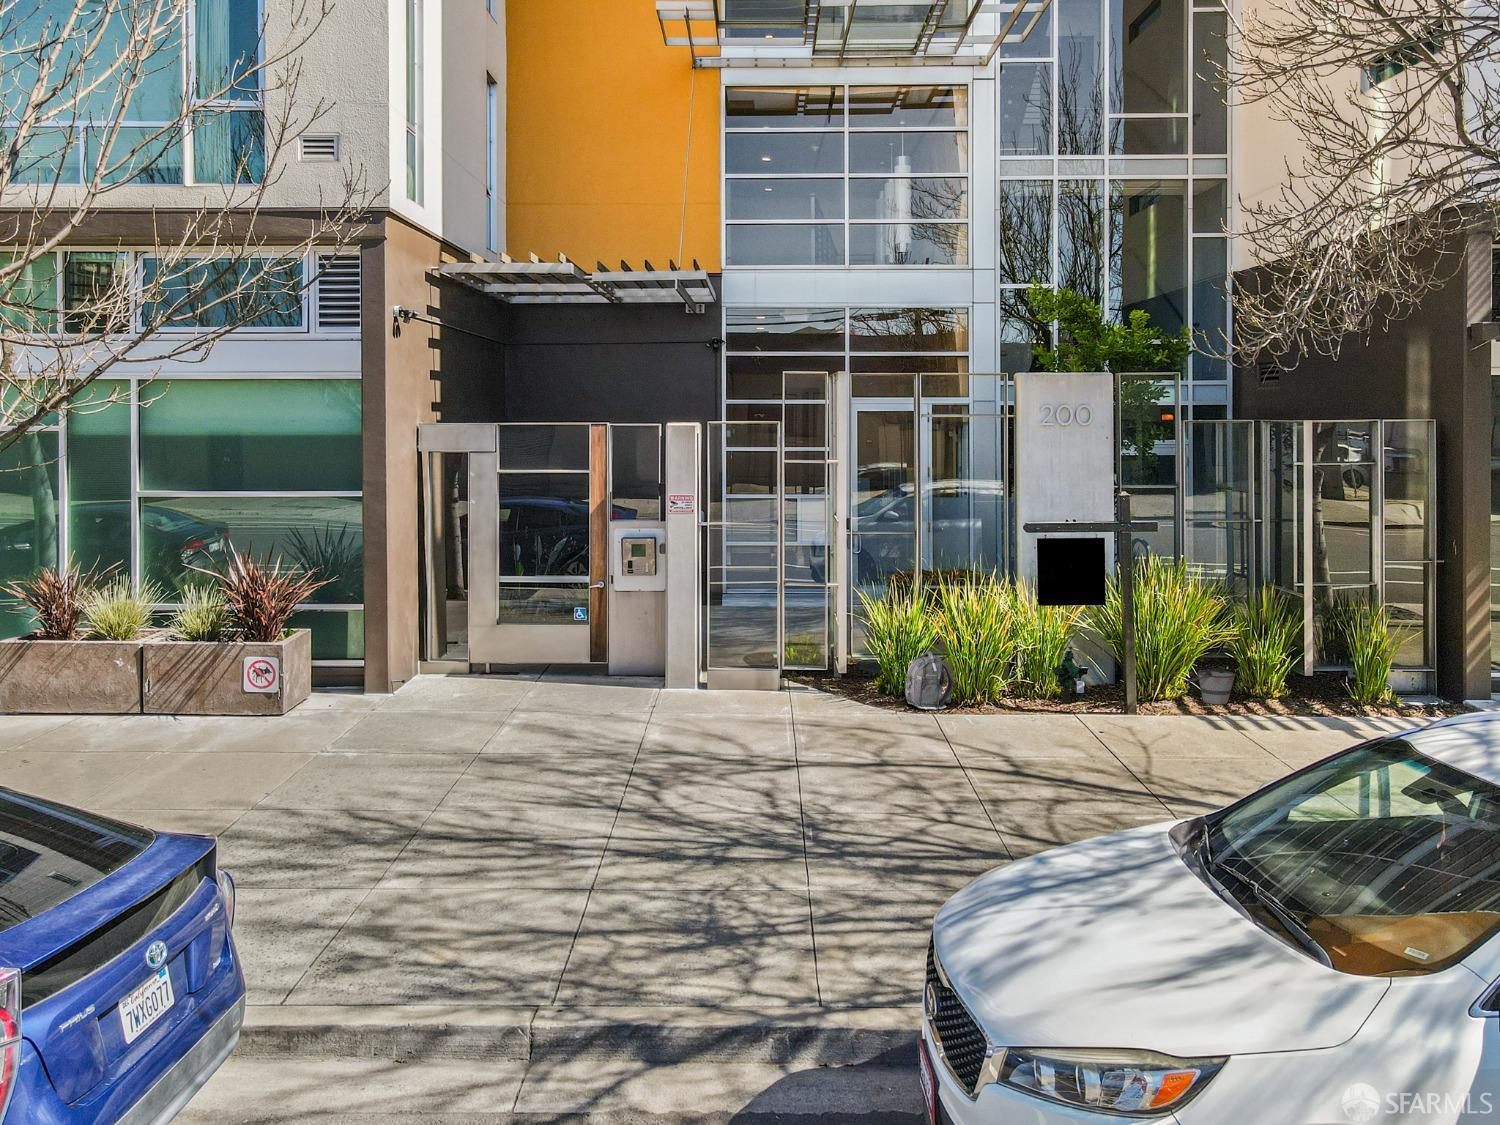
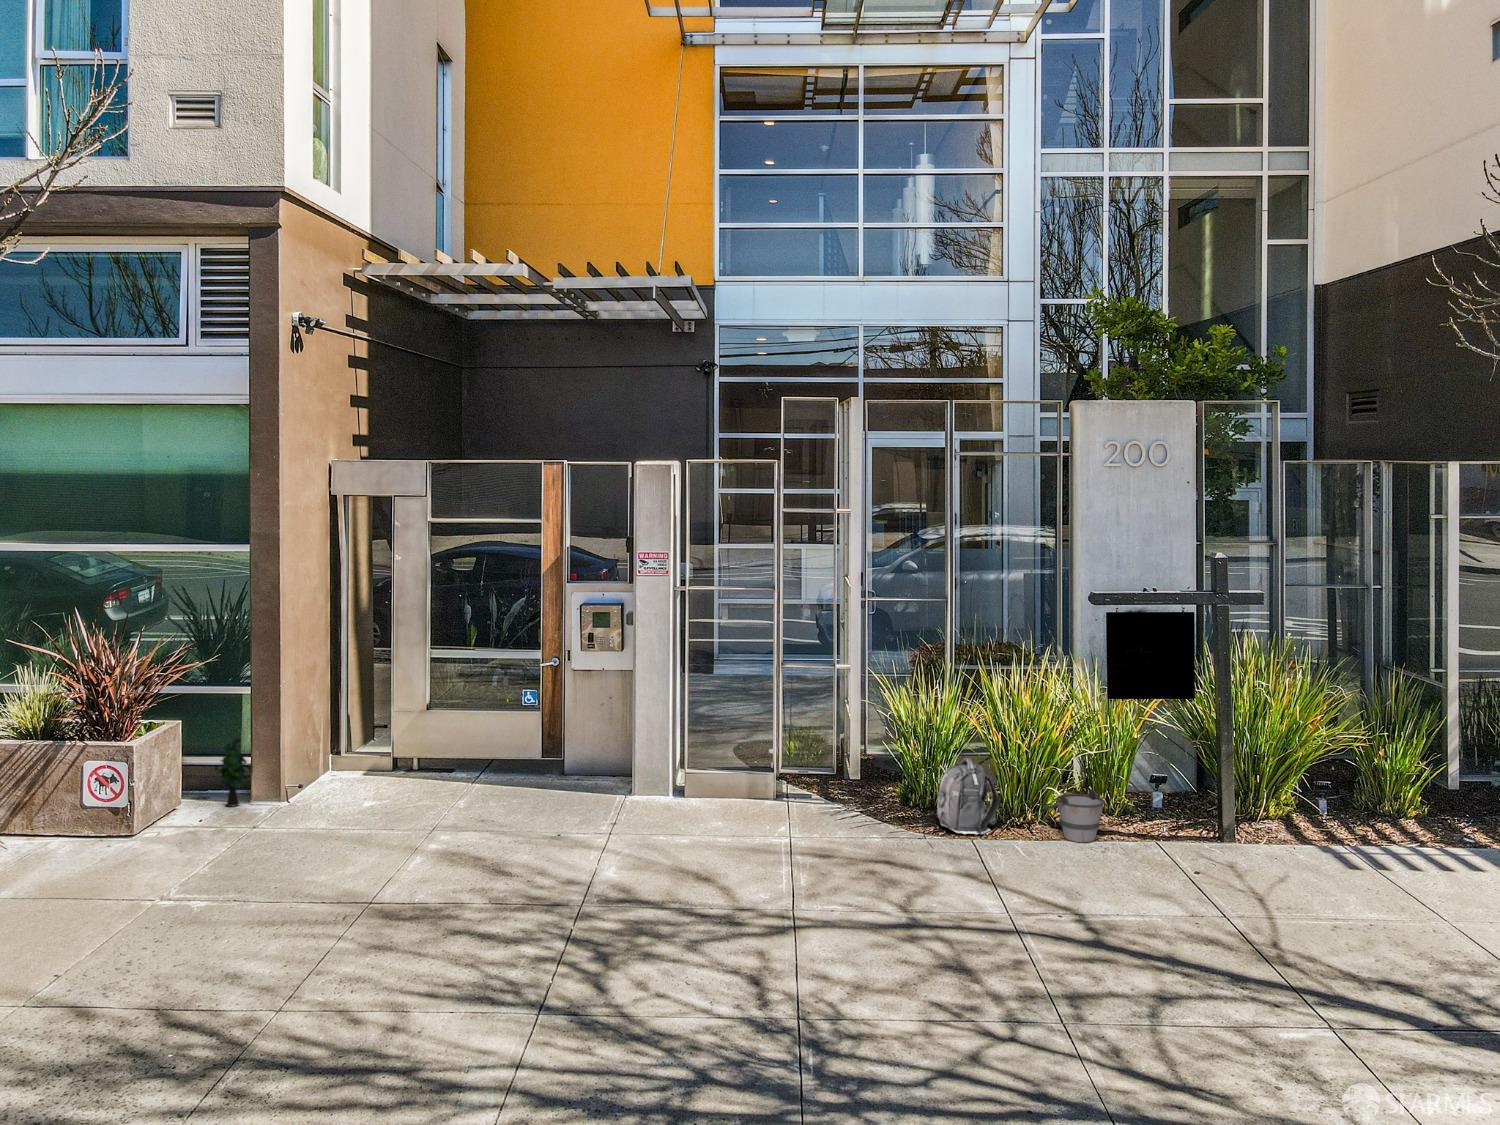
decorative plant: present [1052,647,1082,704] -> present [215,739,253,807]
bucket: present [1187,666,1235,704] -> present [1044,790,1105,842]

